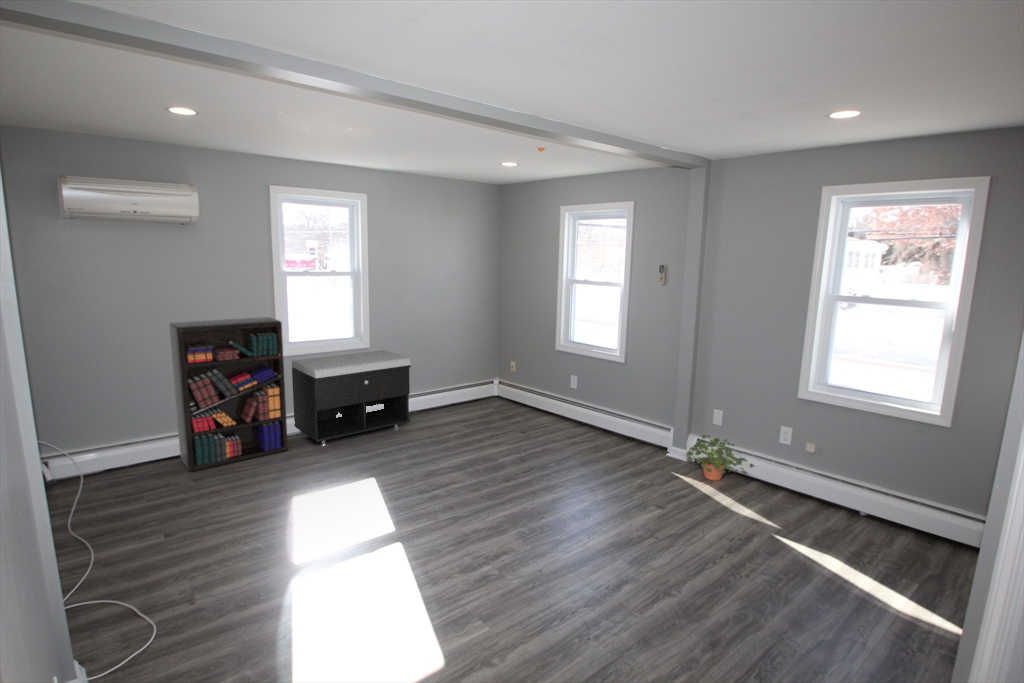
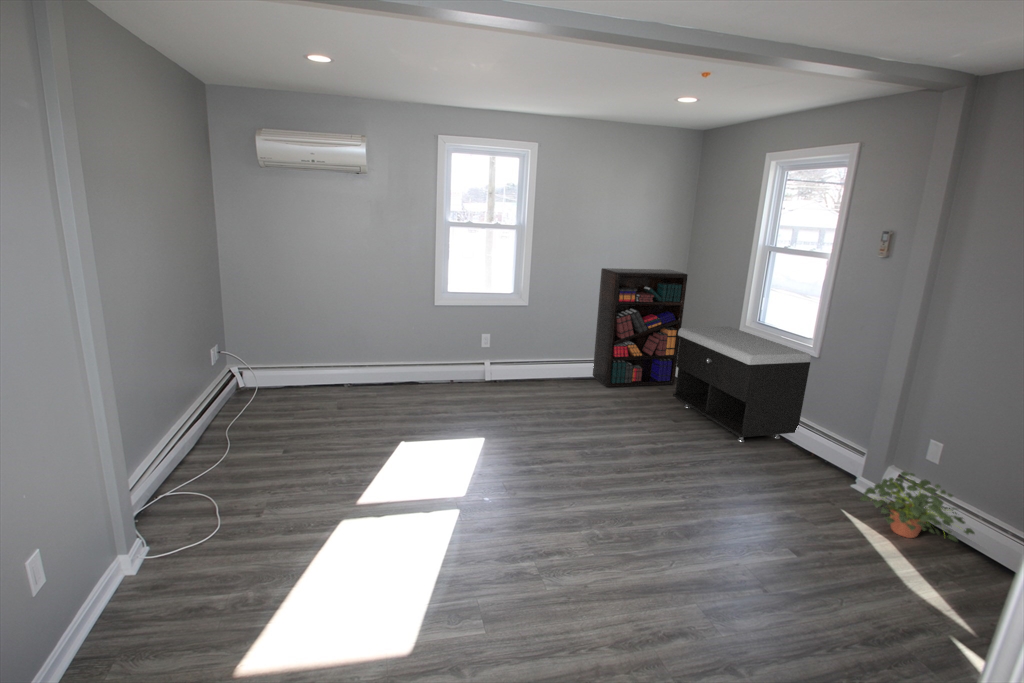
bookshelf: present [169,317,288,471] -> present [593,268,688,387]
storage bench: present [292,350,411,446] -> present [673,327,811,442]

